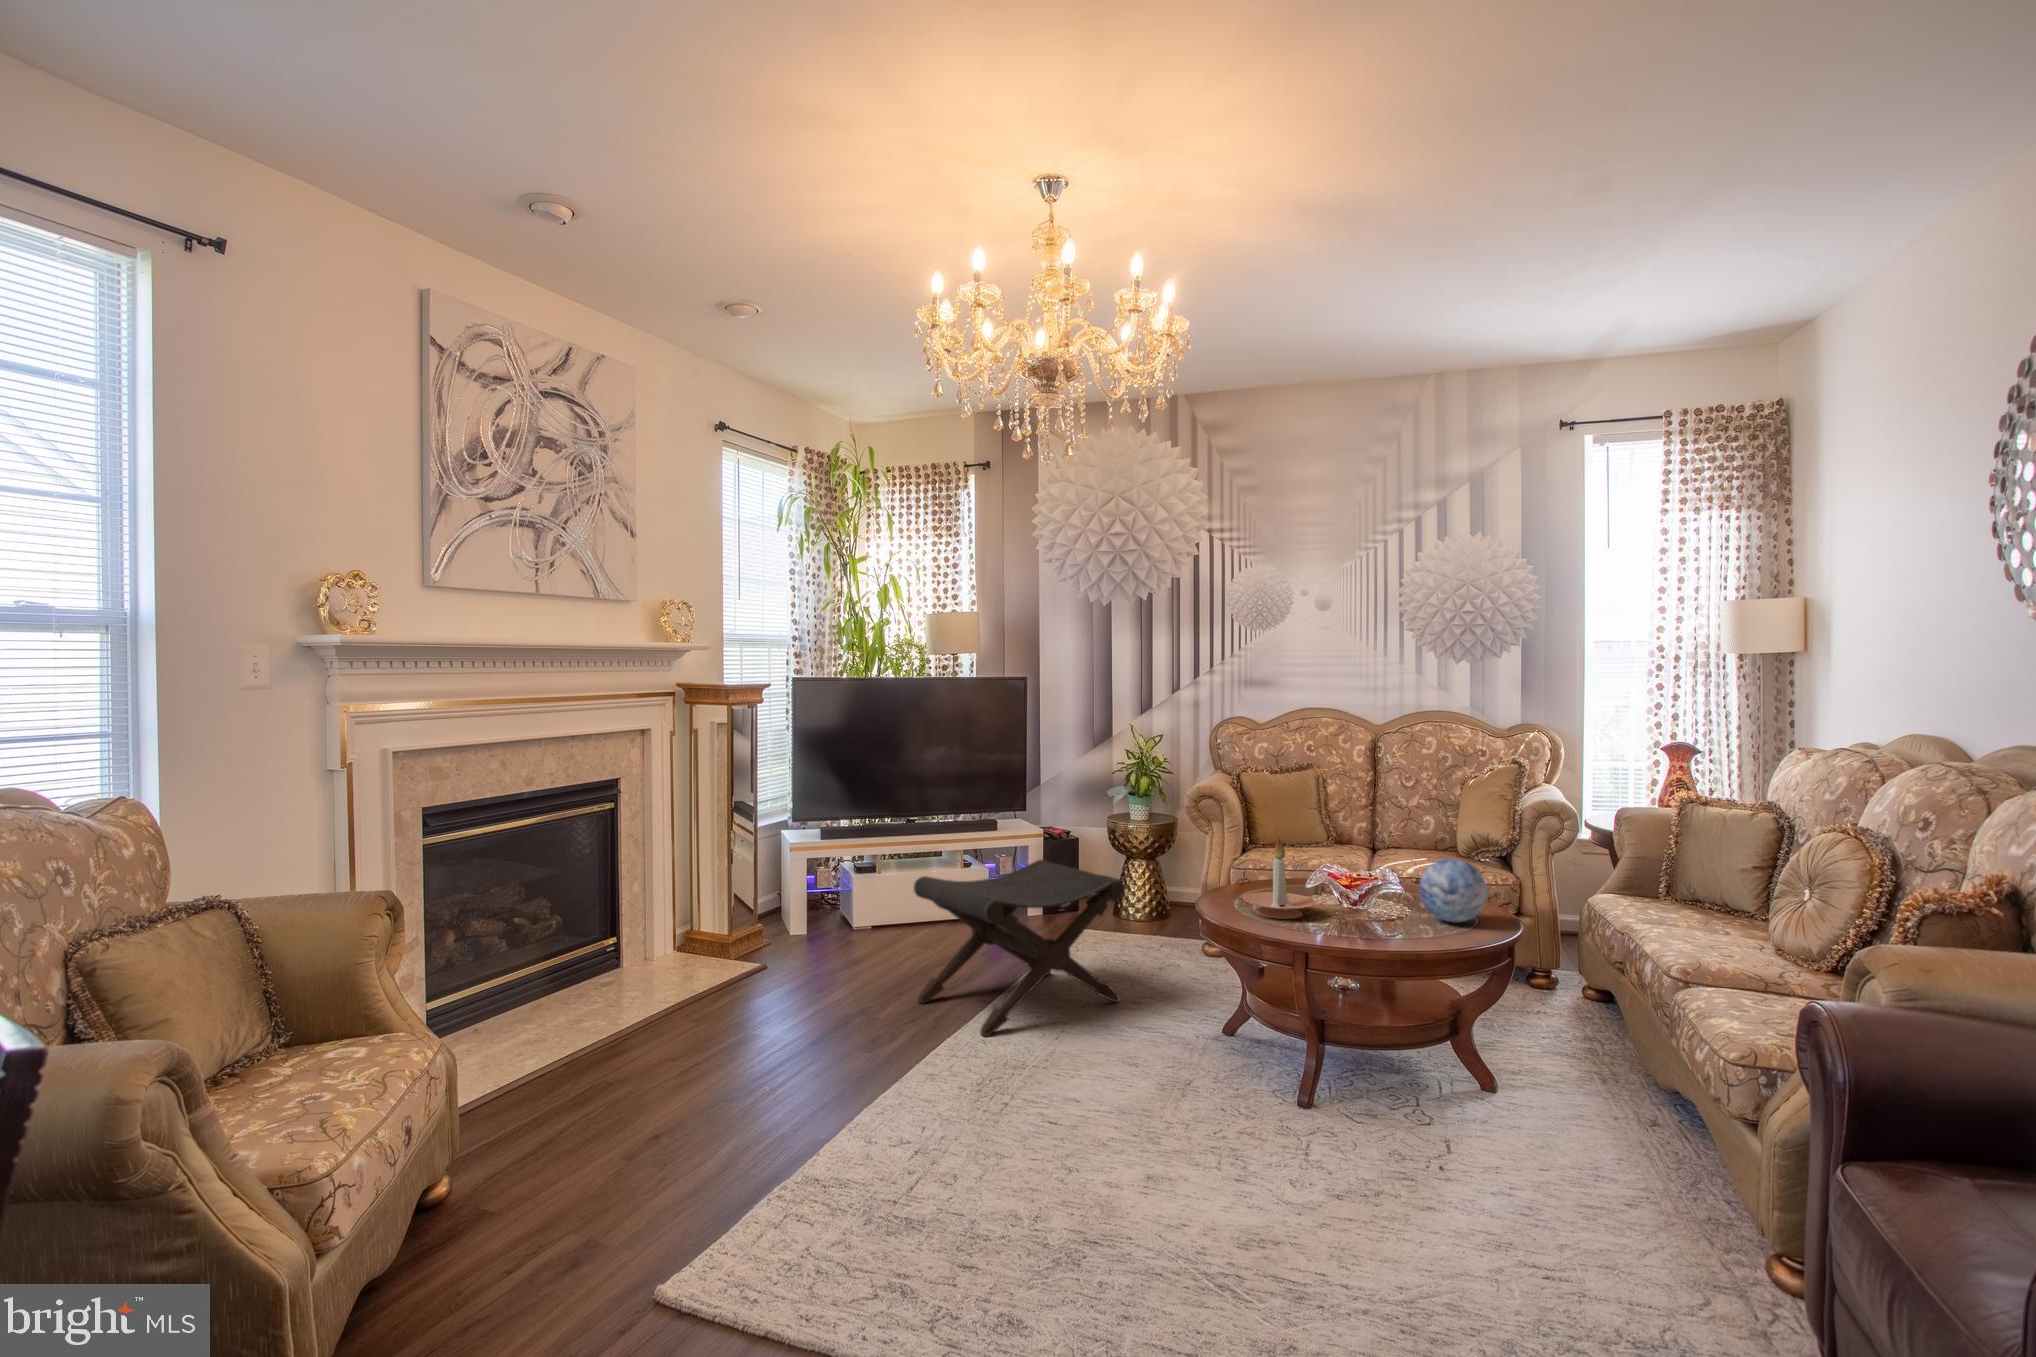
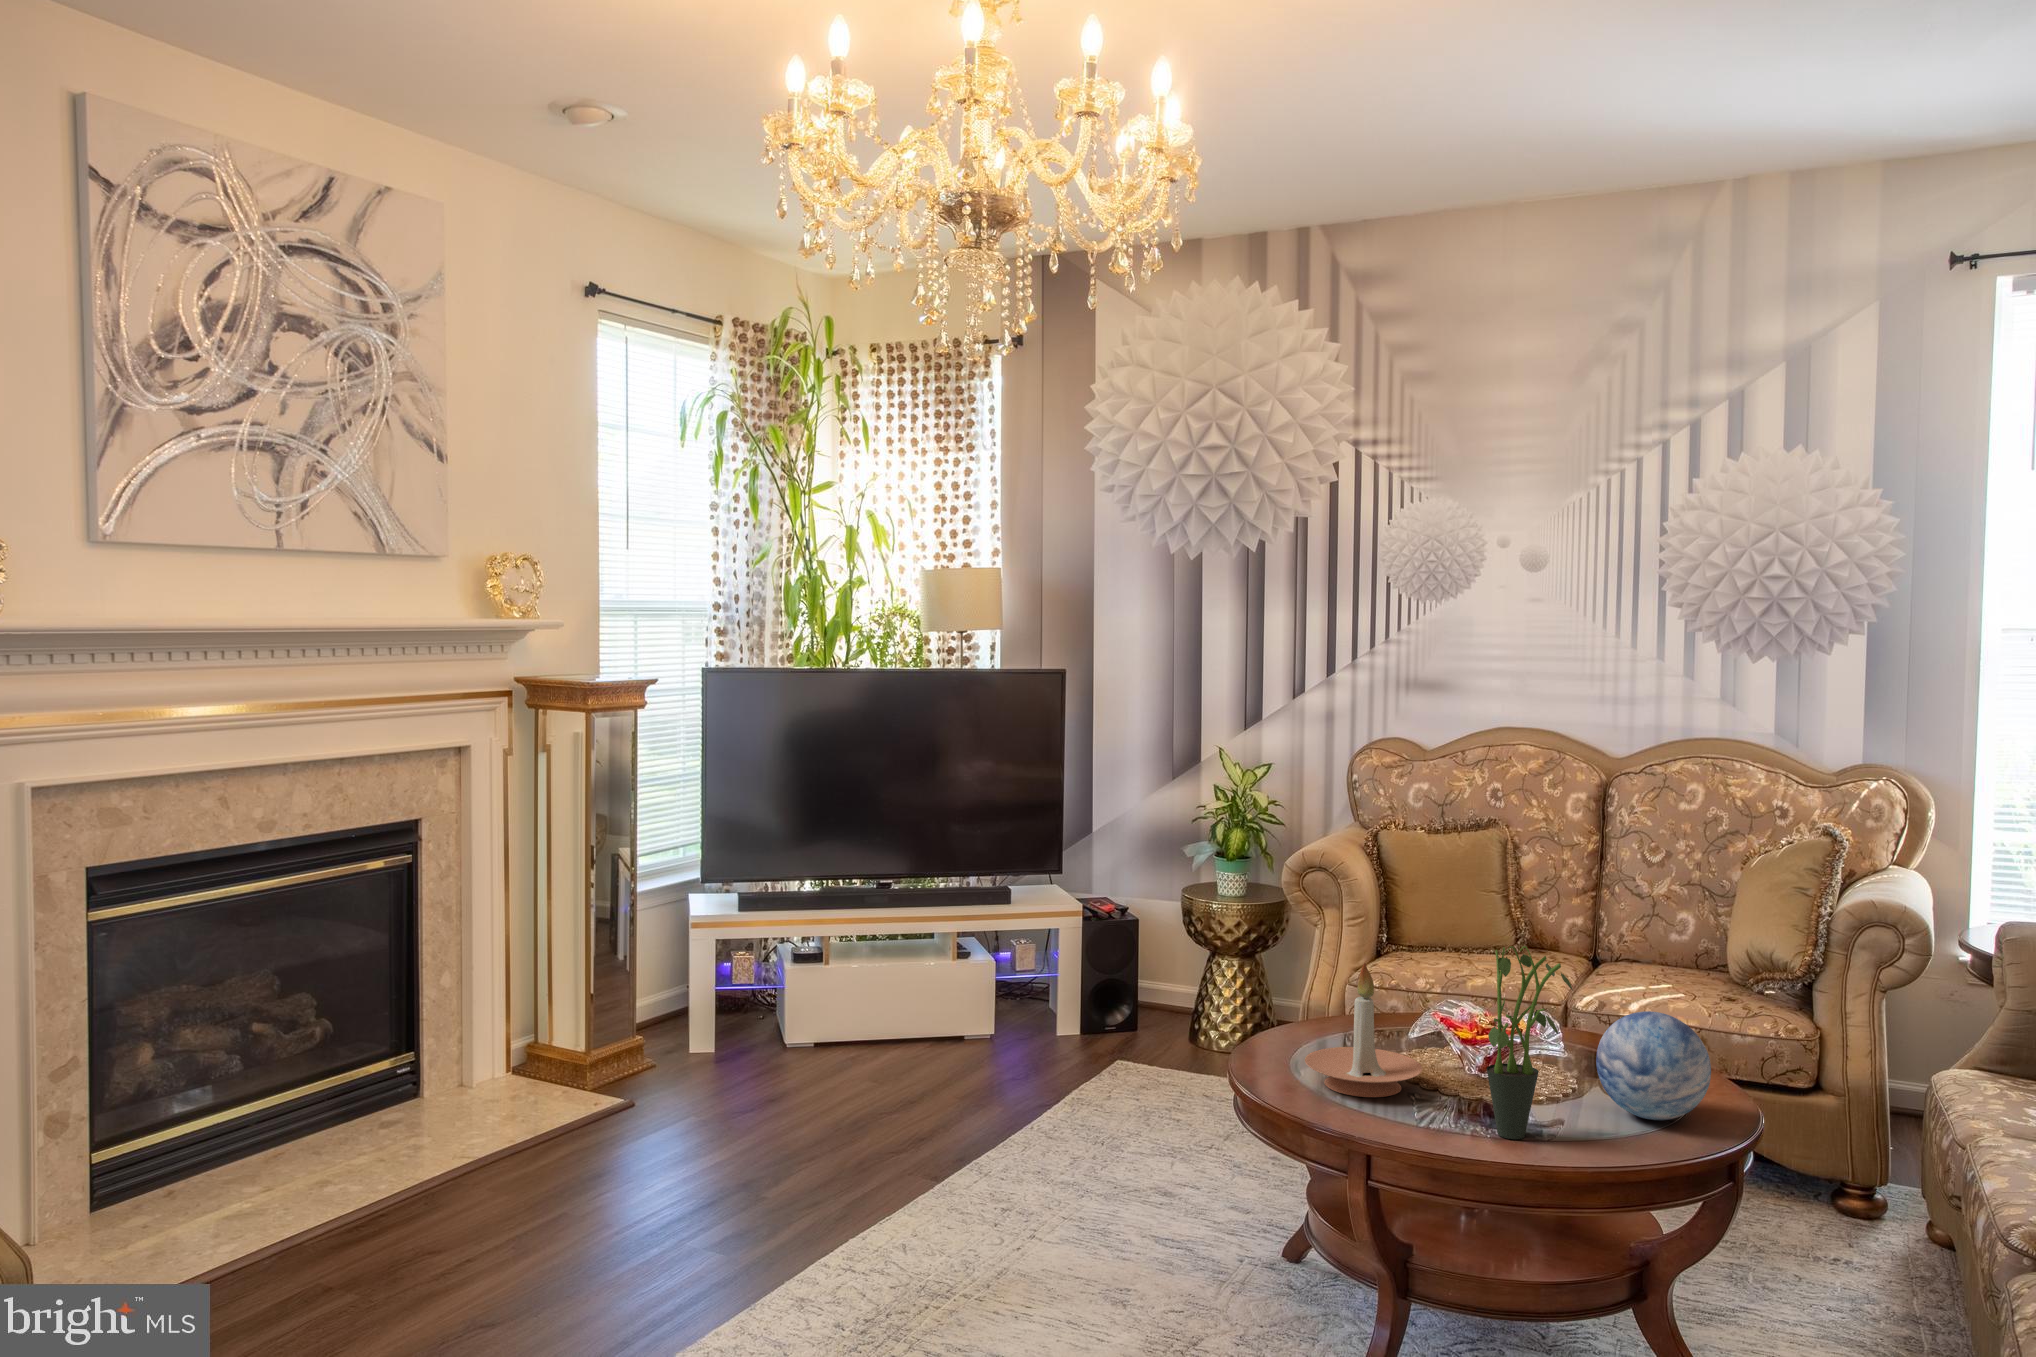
potted plant: none [1363,819,1416,935] -> present [1487,946,1573,1139]
footstool: present [914,860,1124,1036] -> none [818,965,1144,1250]

